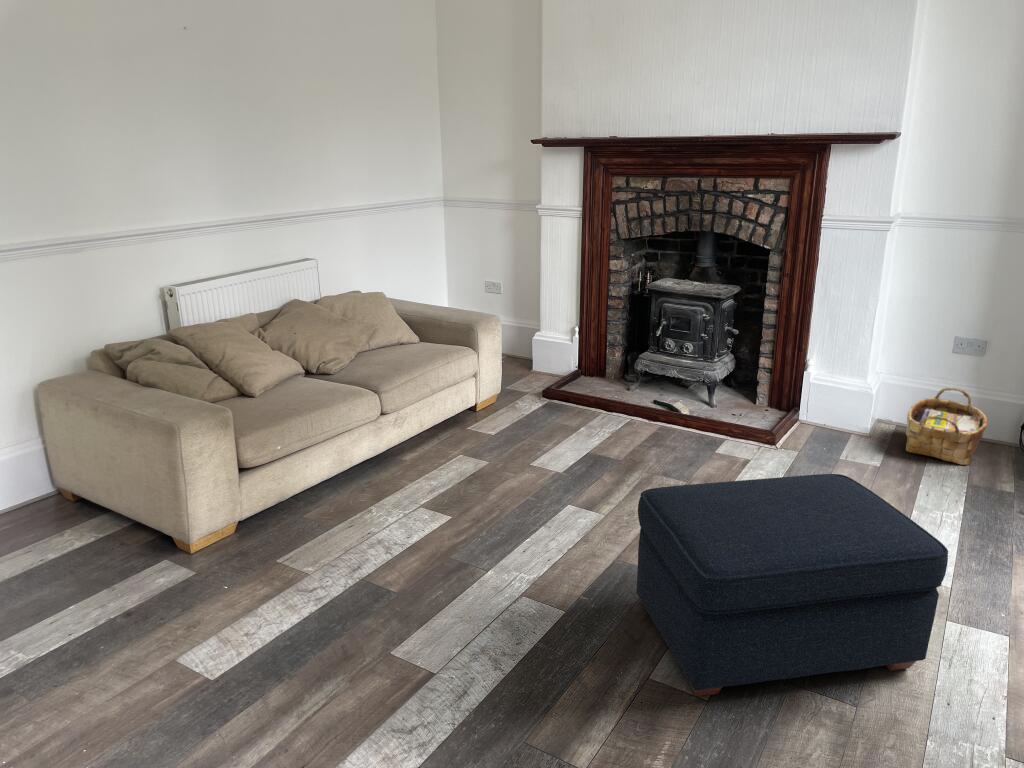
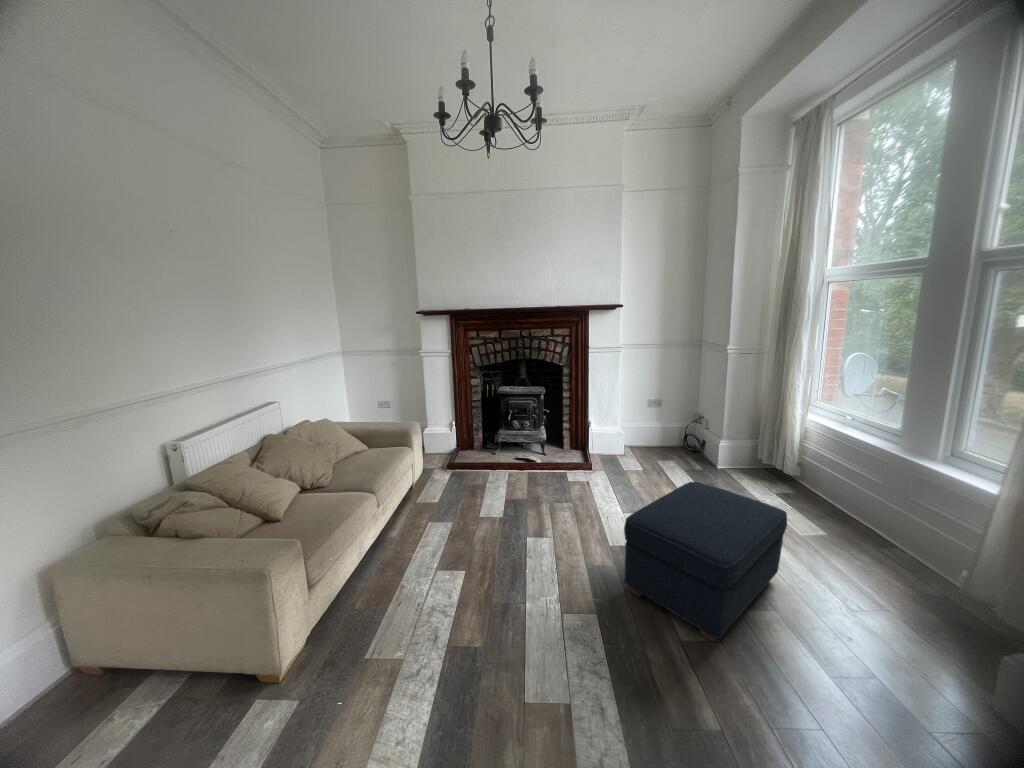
woven basket: present [906,388,988,465] -> none [640,423,677,460]

